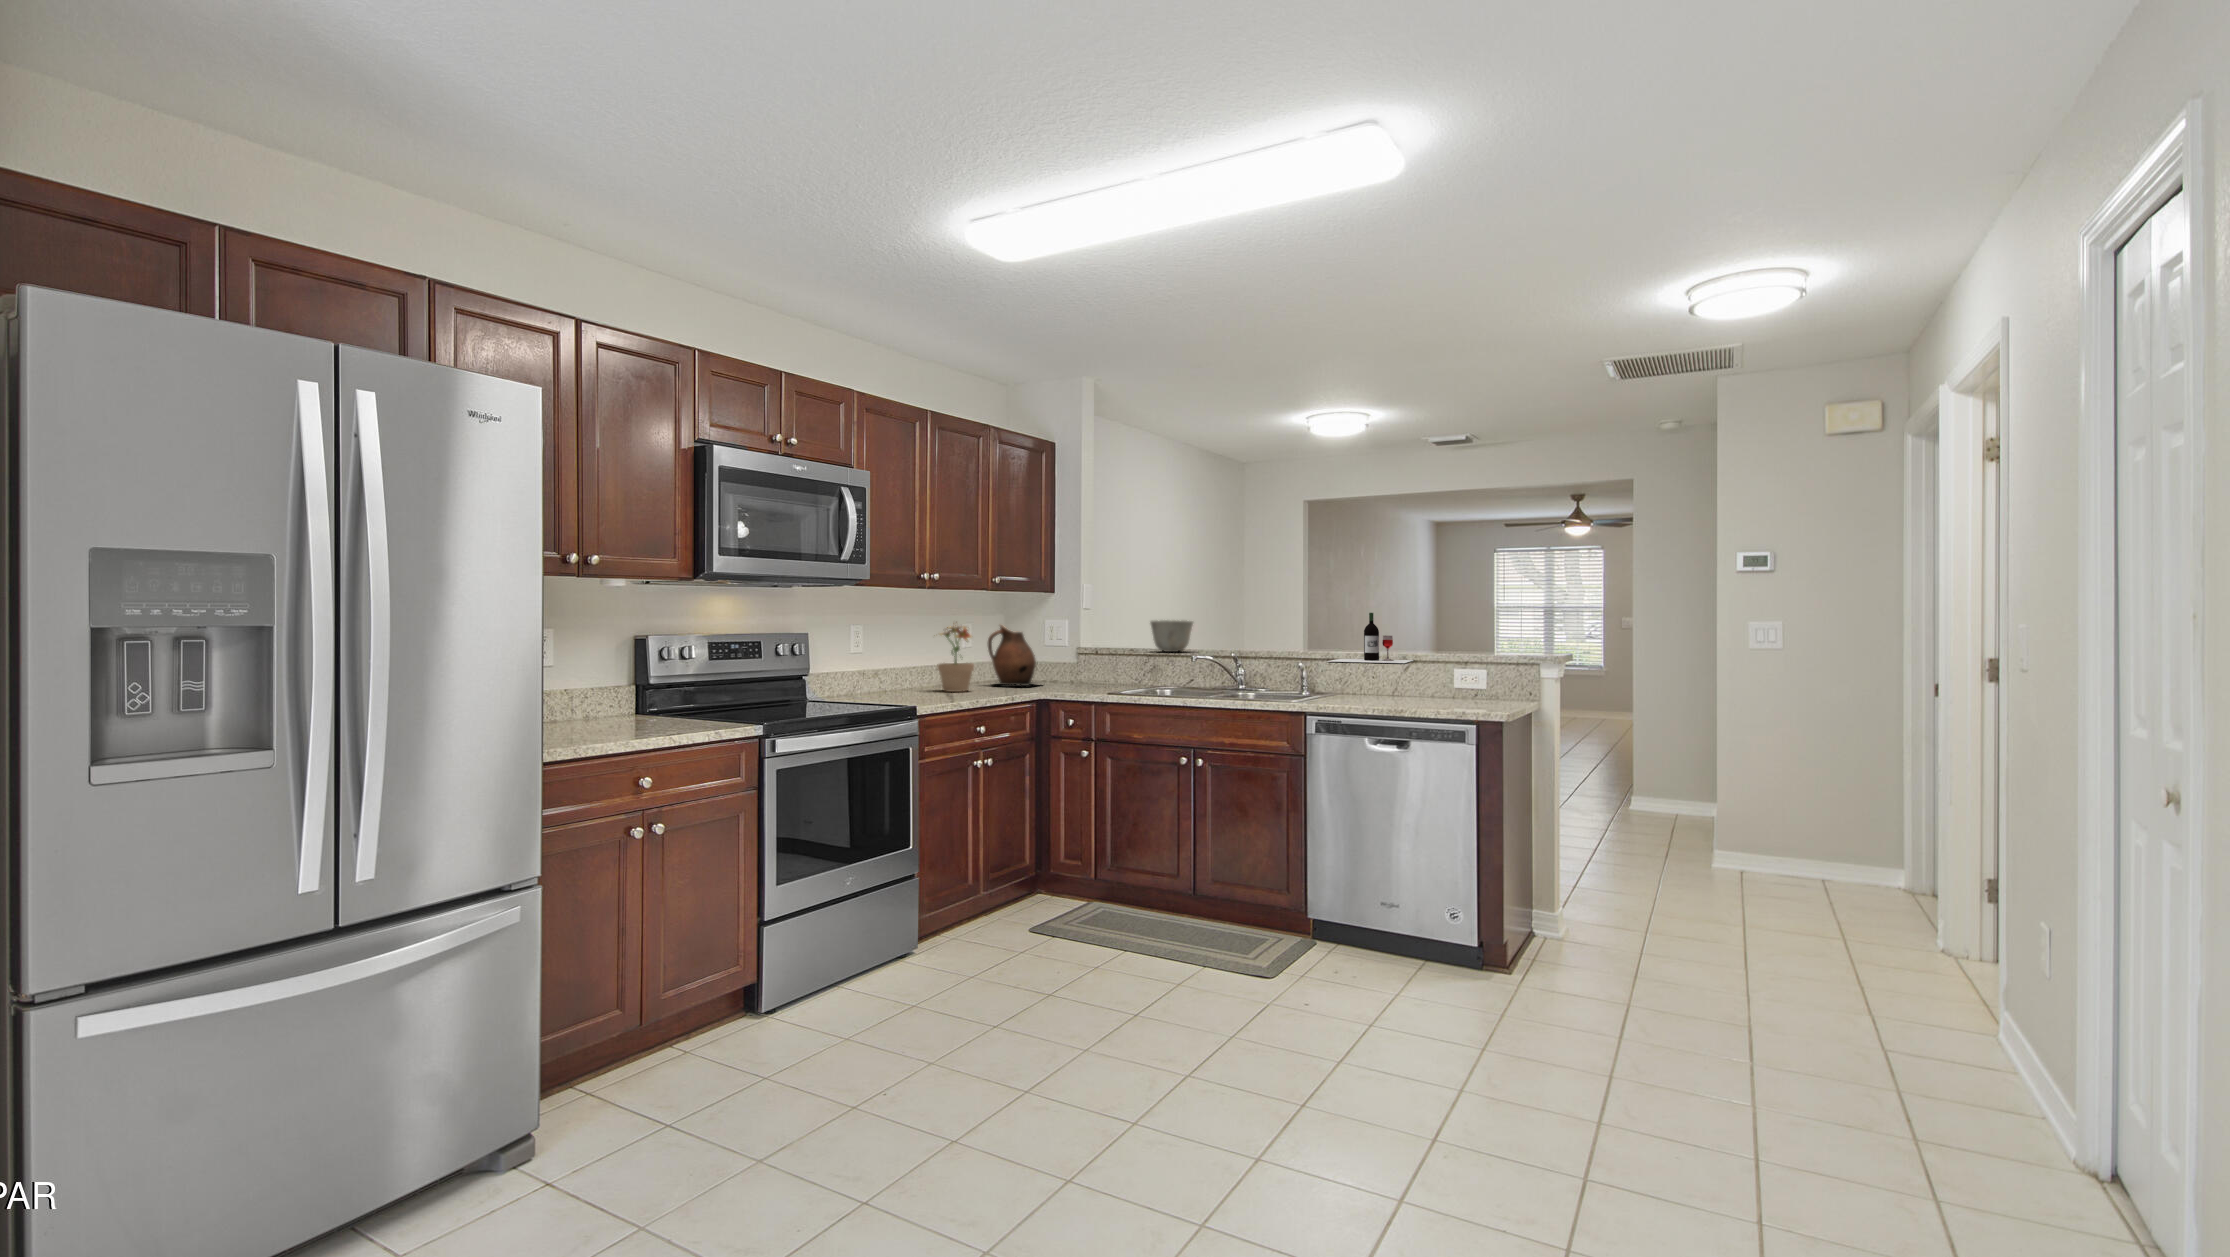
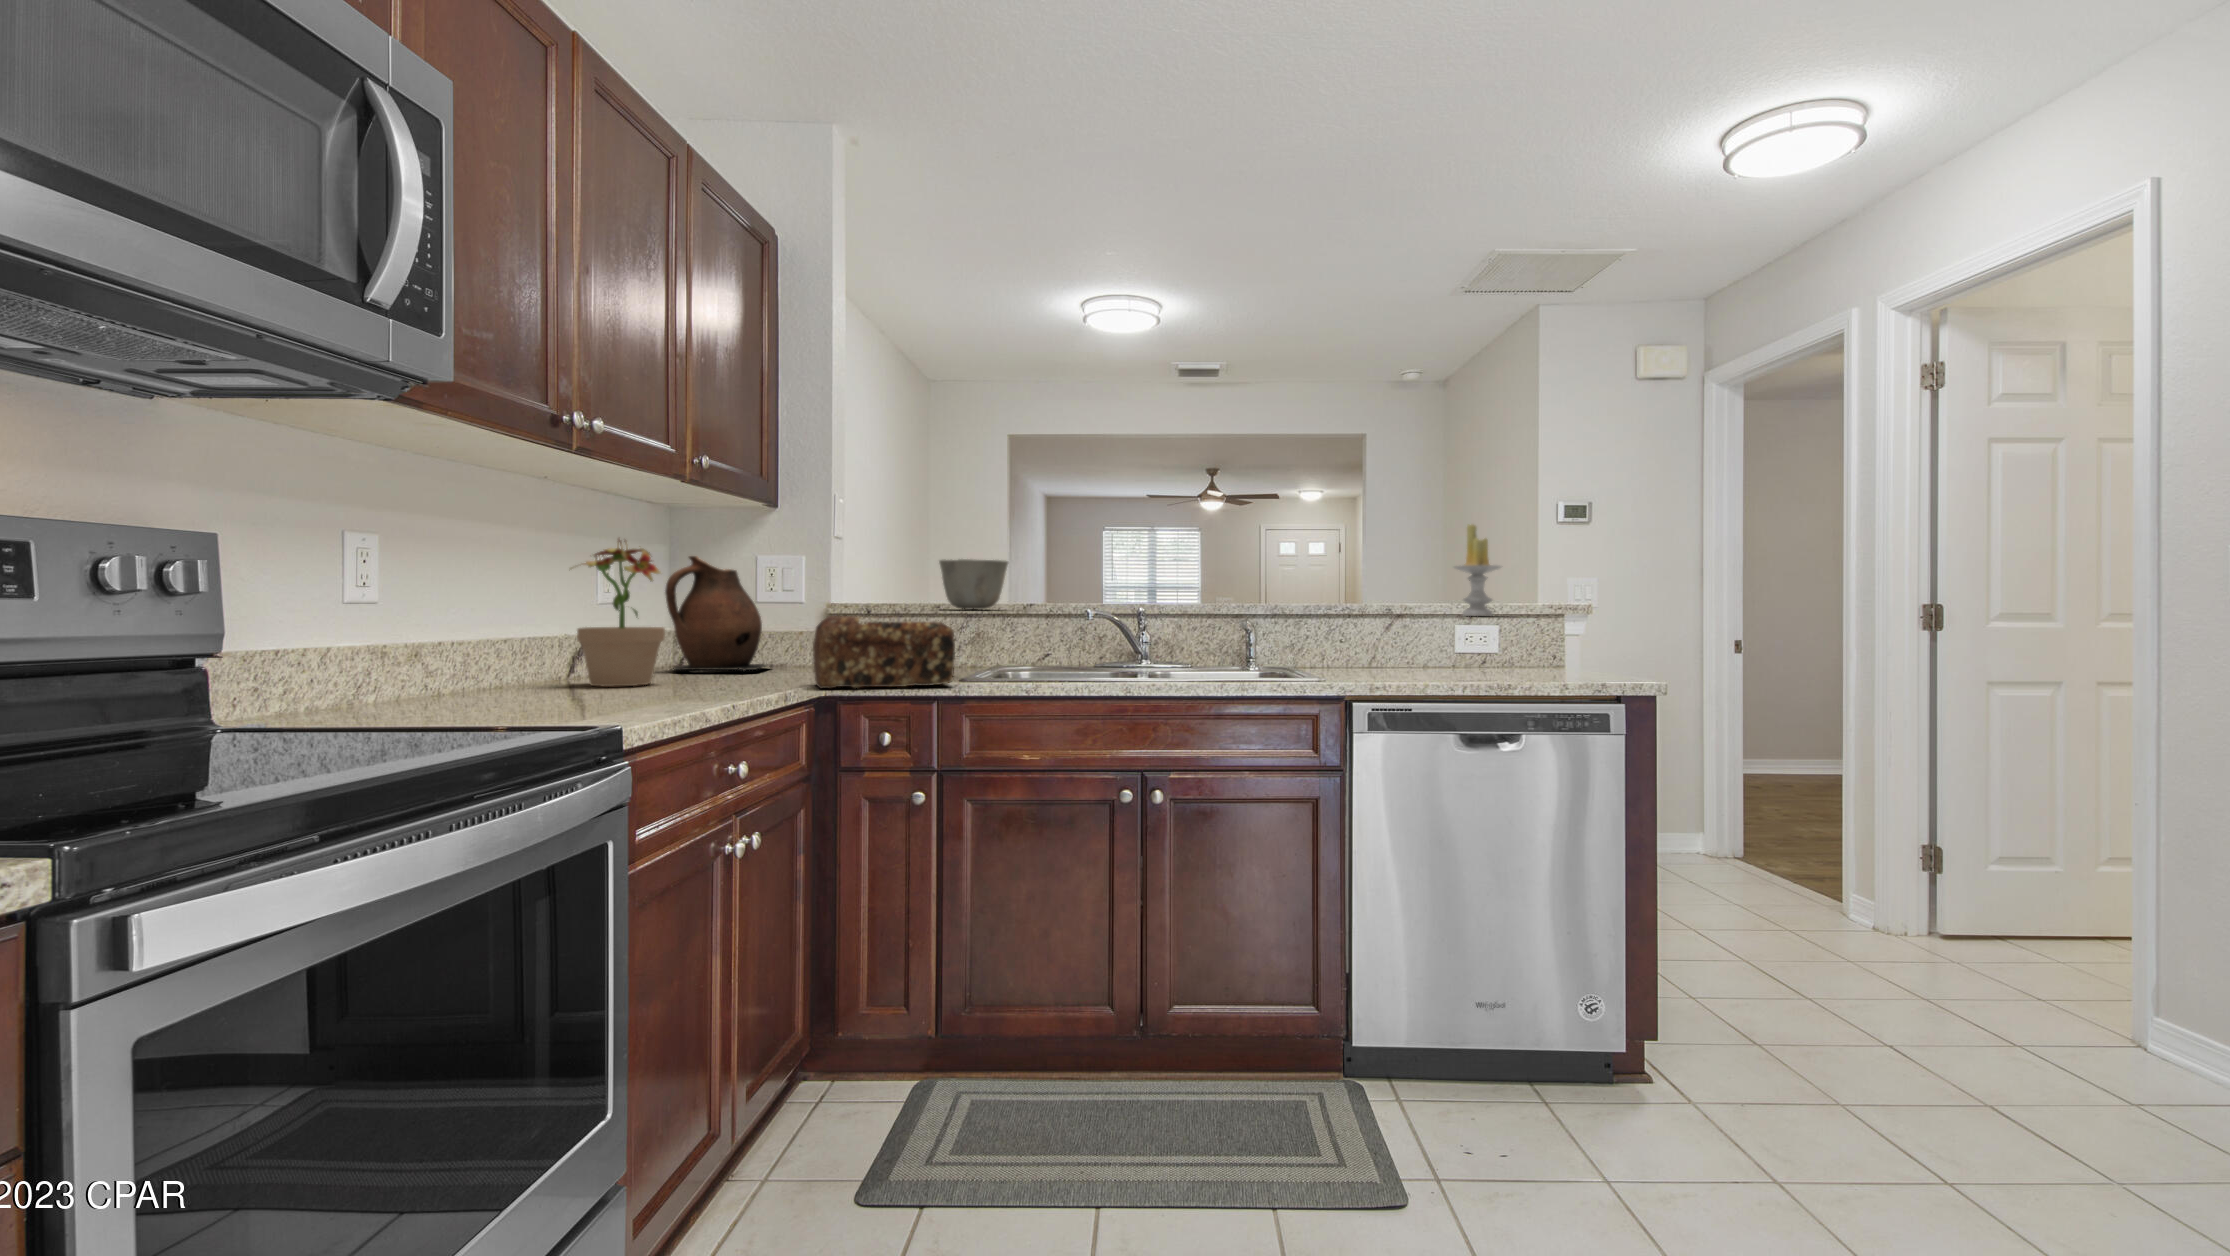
candle: none [1454,599,1489,664] -> present [1454,524,1501,616]
wine bottle: present [1329,613,1413,663] -> none [1268,544,1407,615]
bread loaf: none [1033,660,1104,697] -> present [813,616,955,689]

